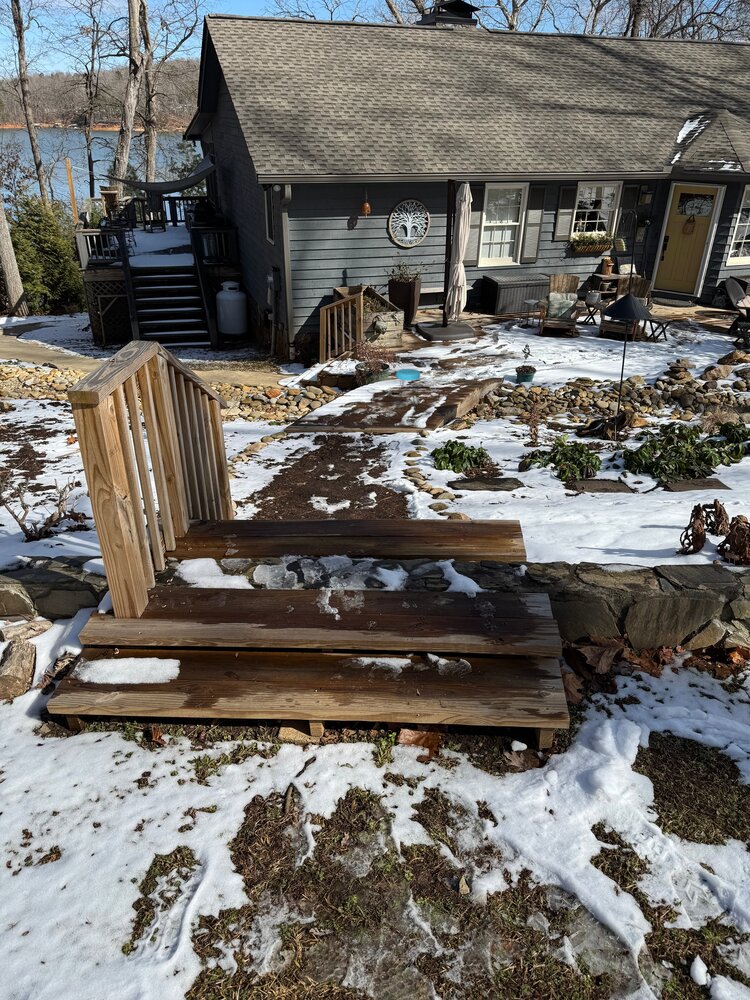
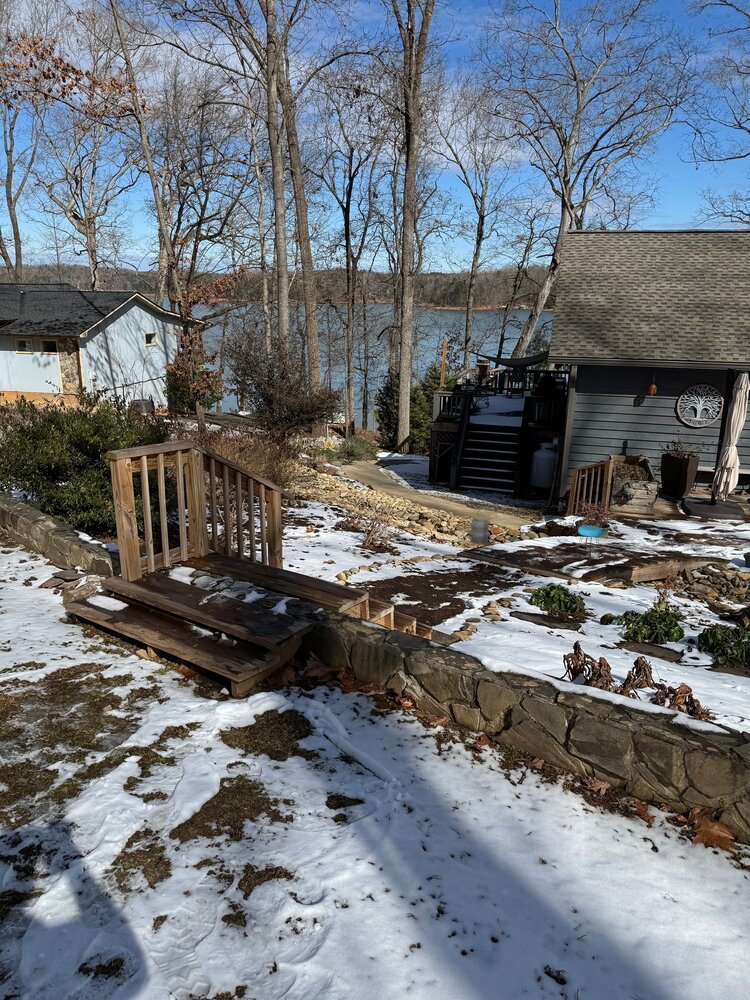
basket: none [254,372,276,415] -> present [470,518,489,545]

